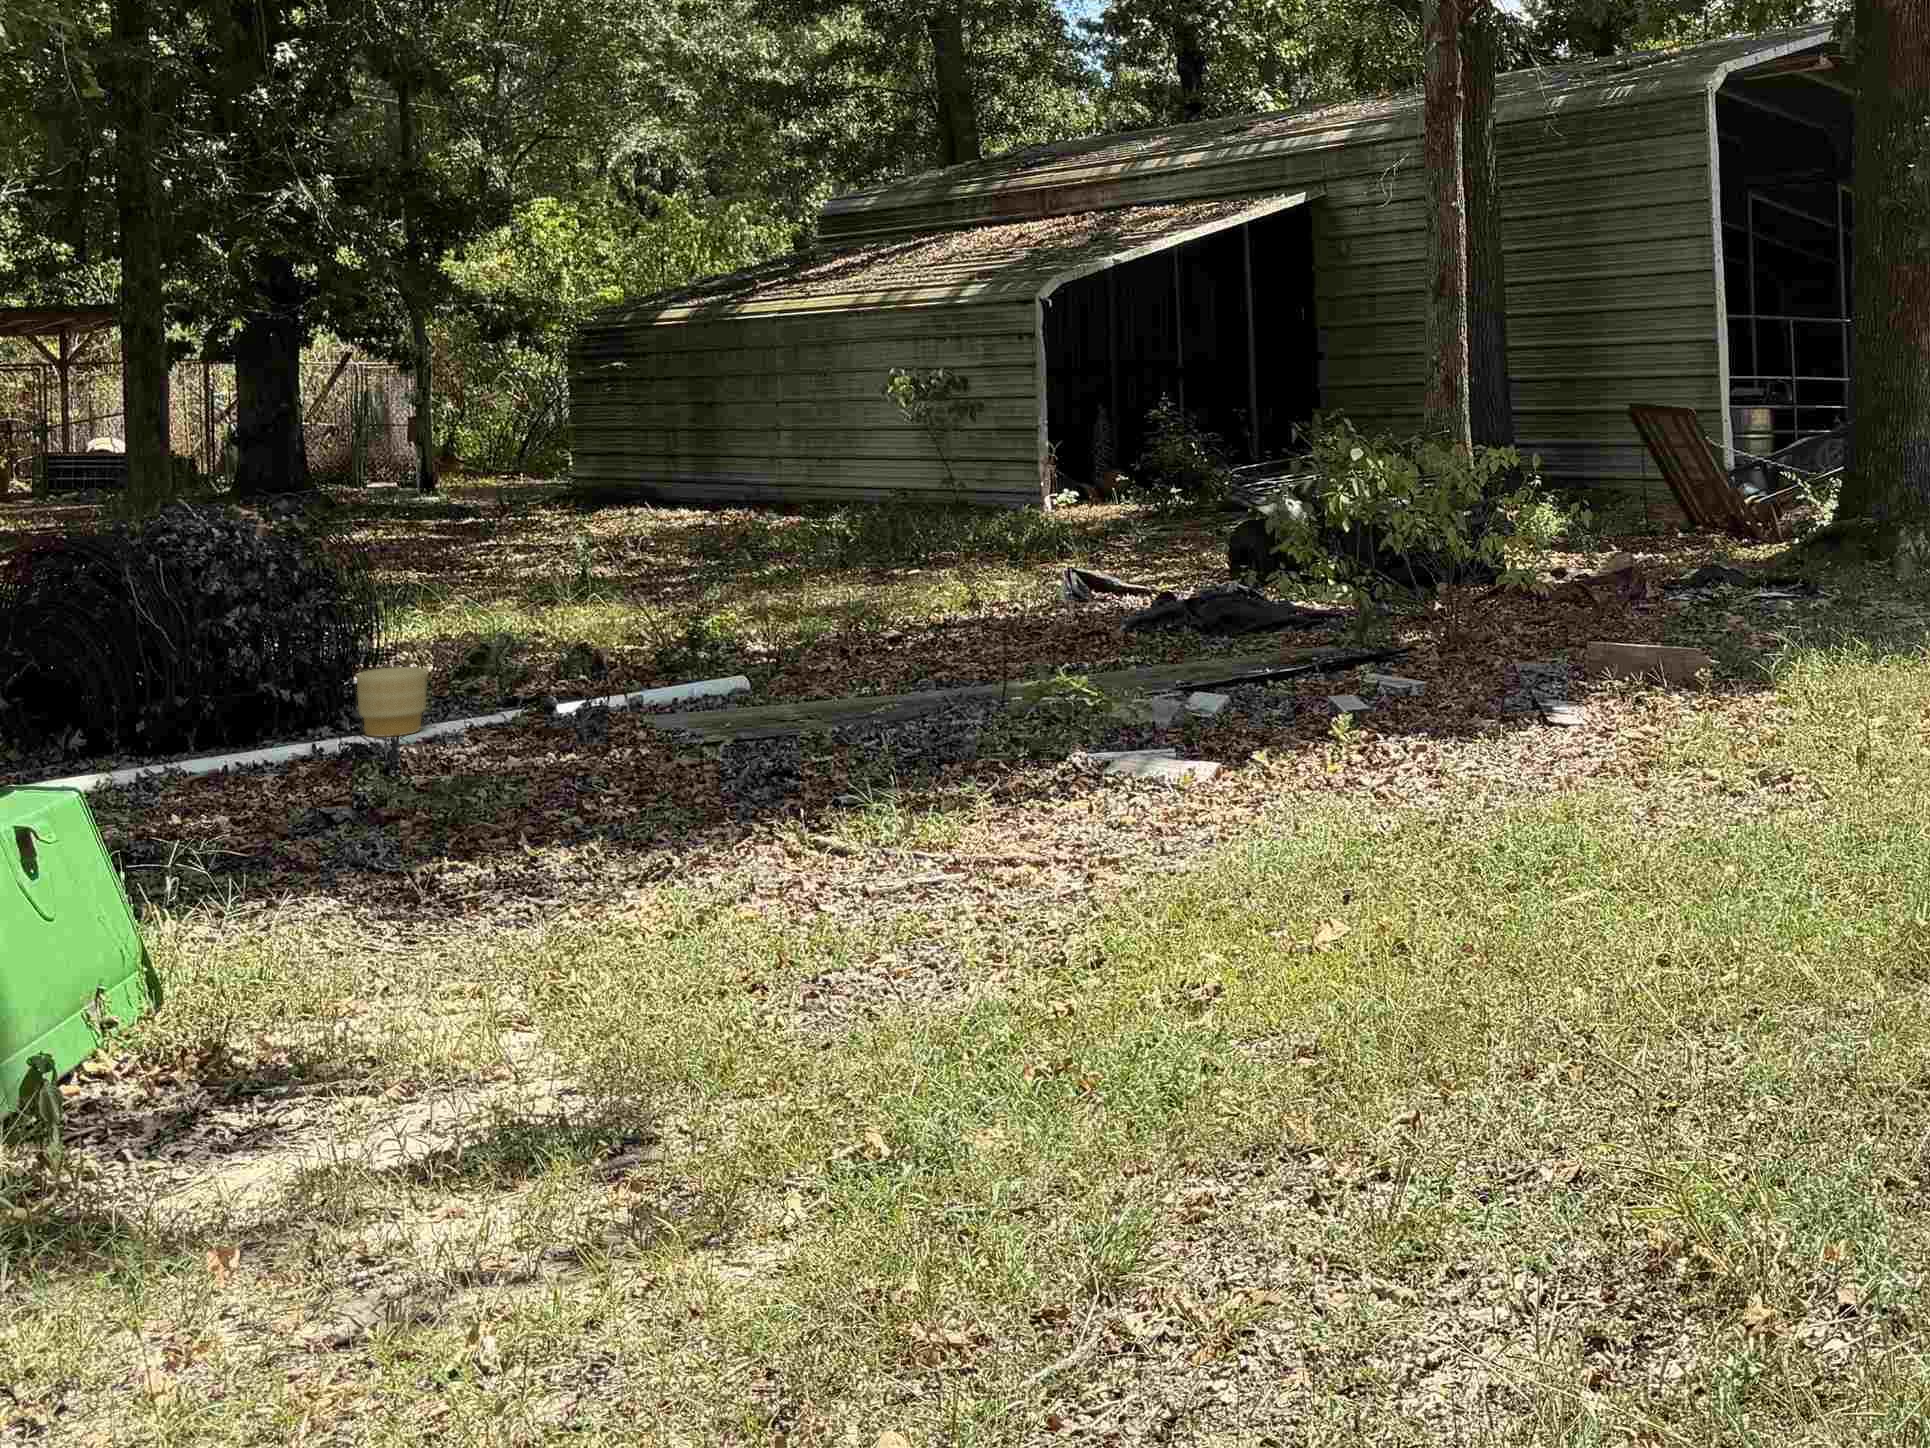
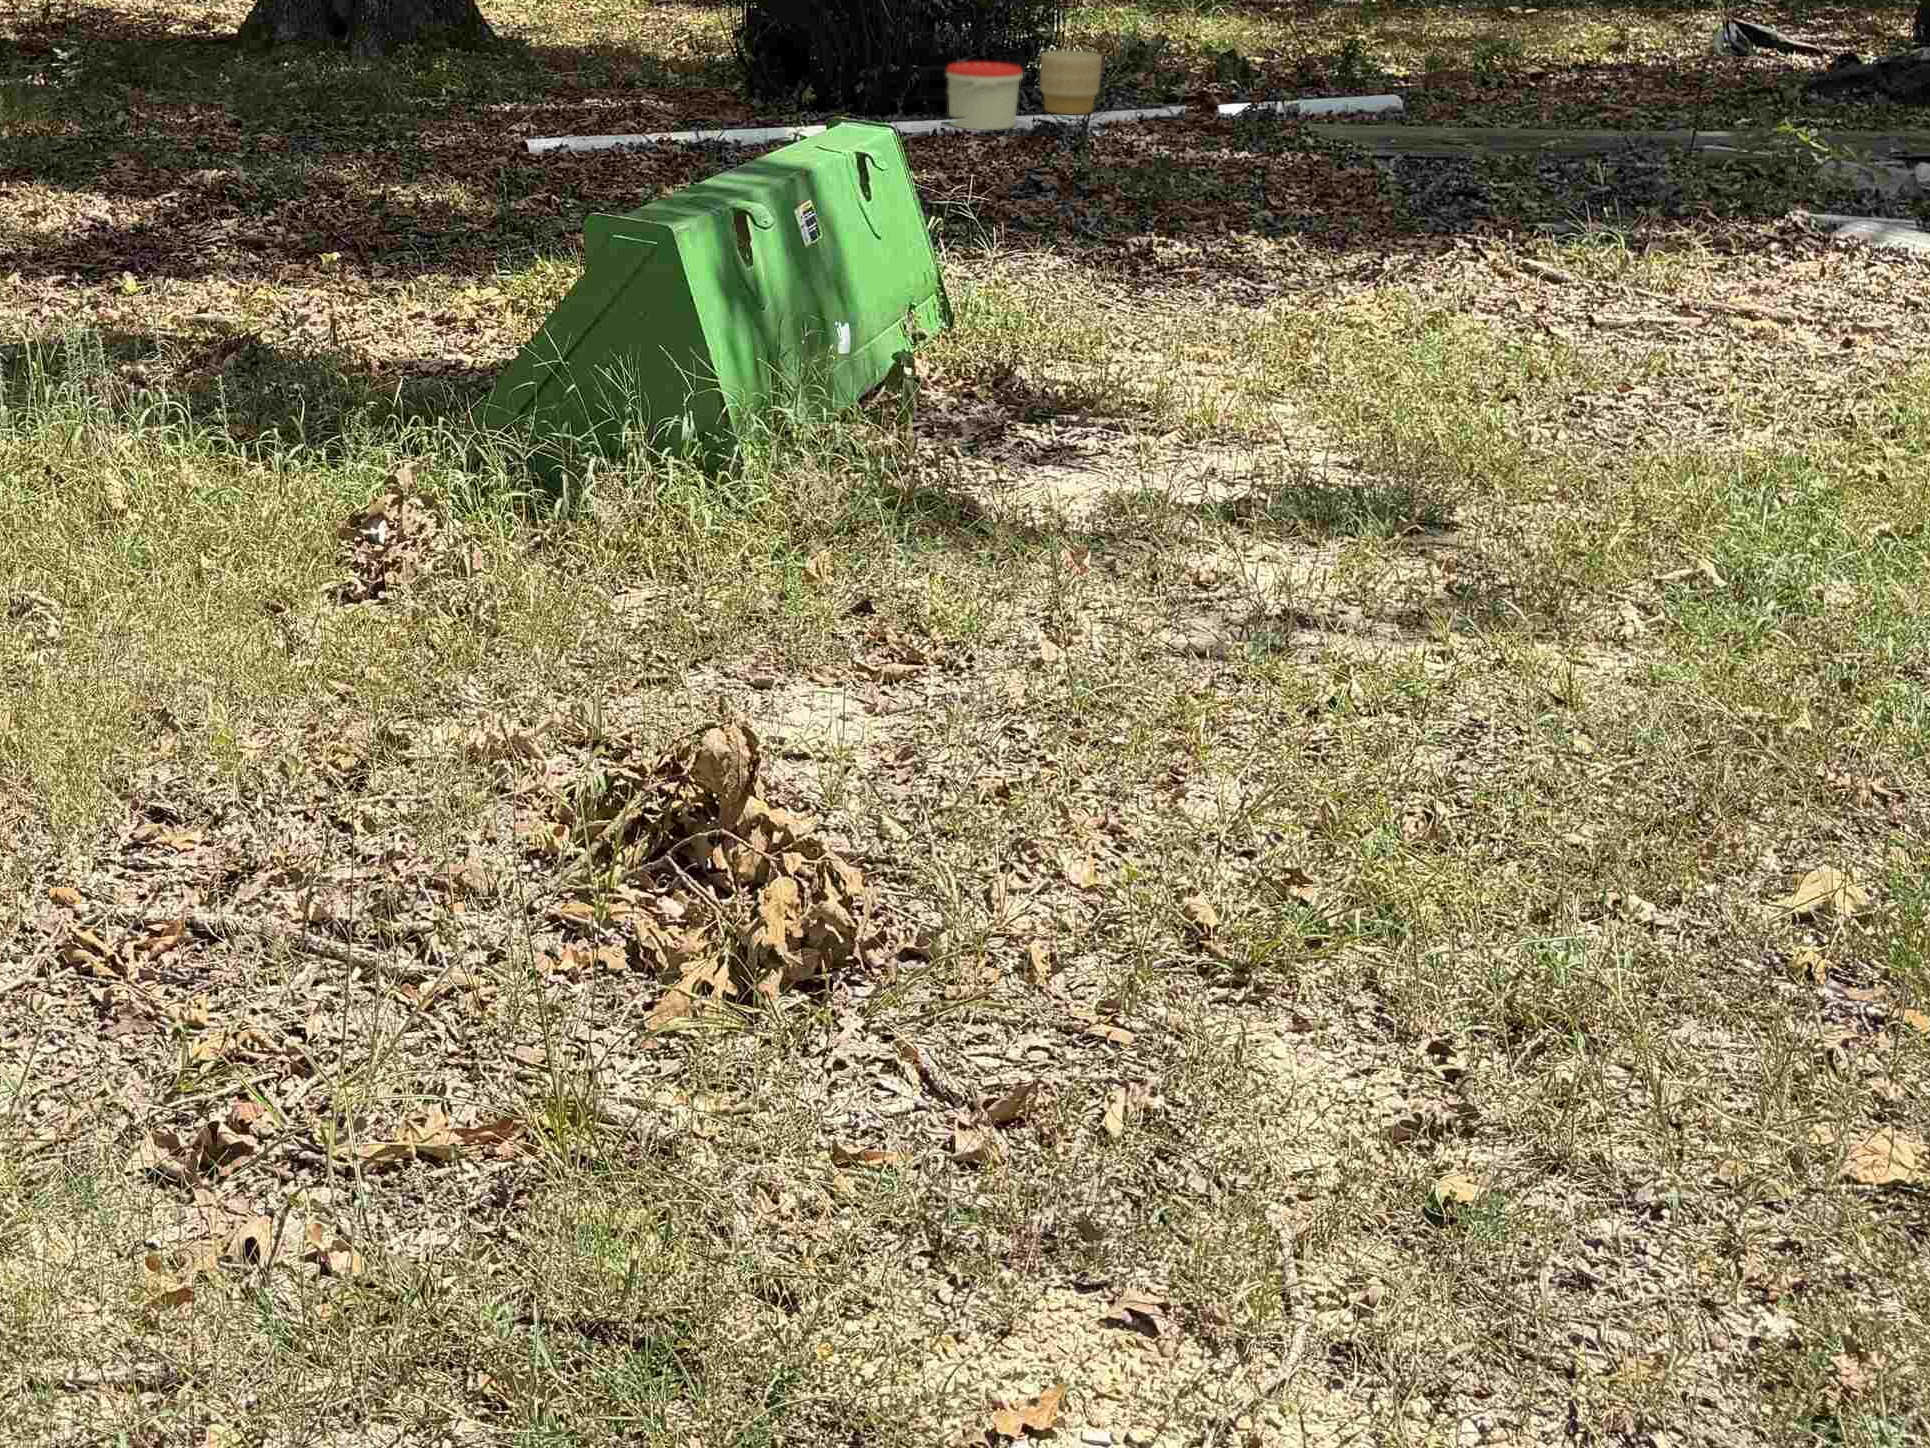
bucket: none [239,689,331,766] -> present [946,62,1023,130]

